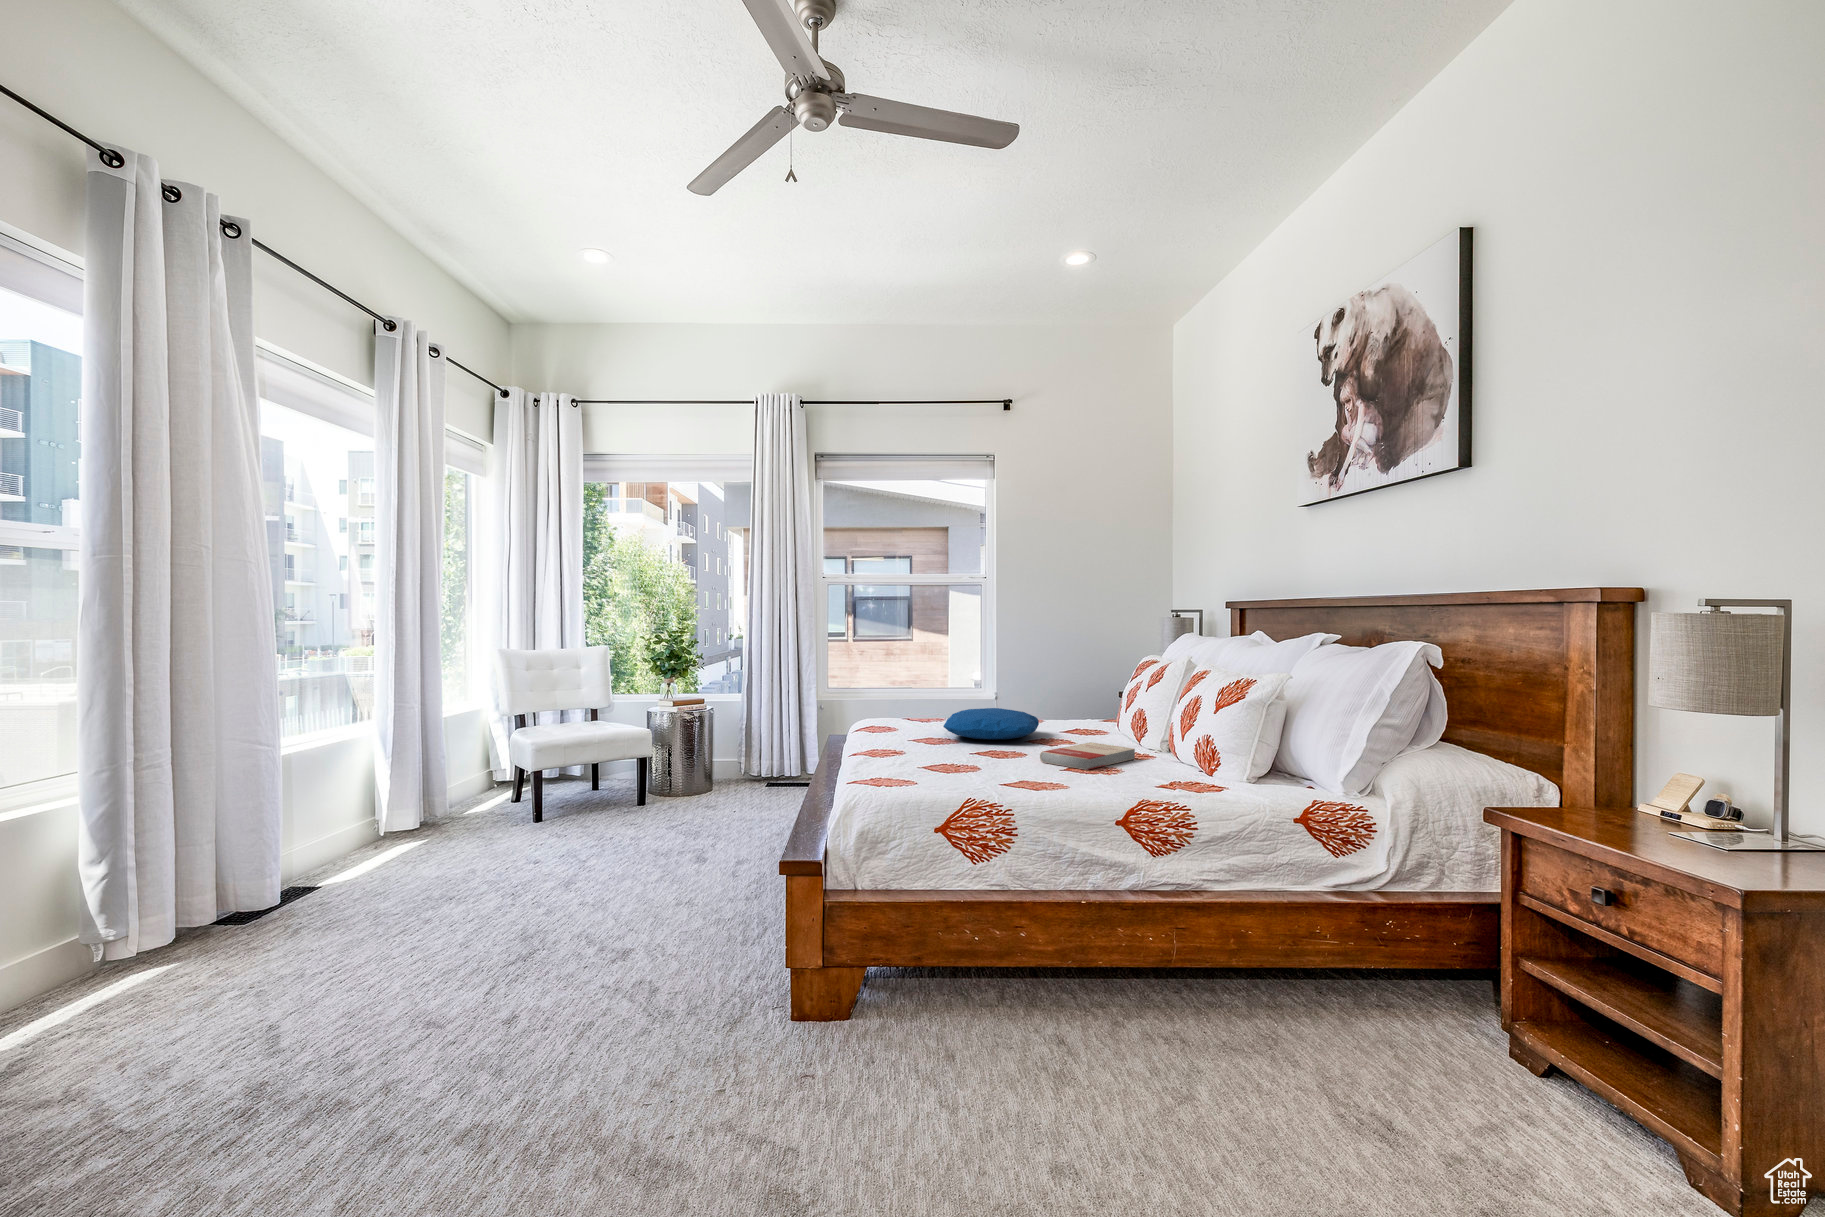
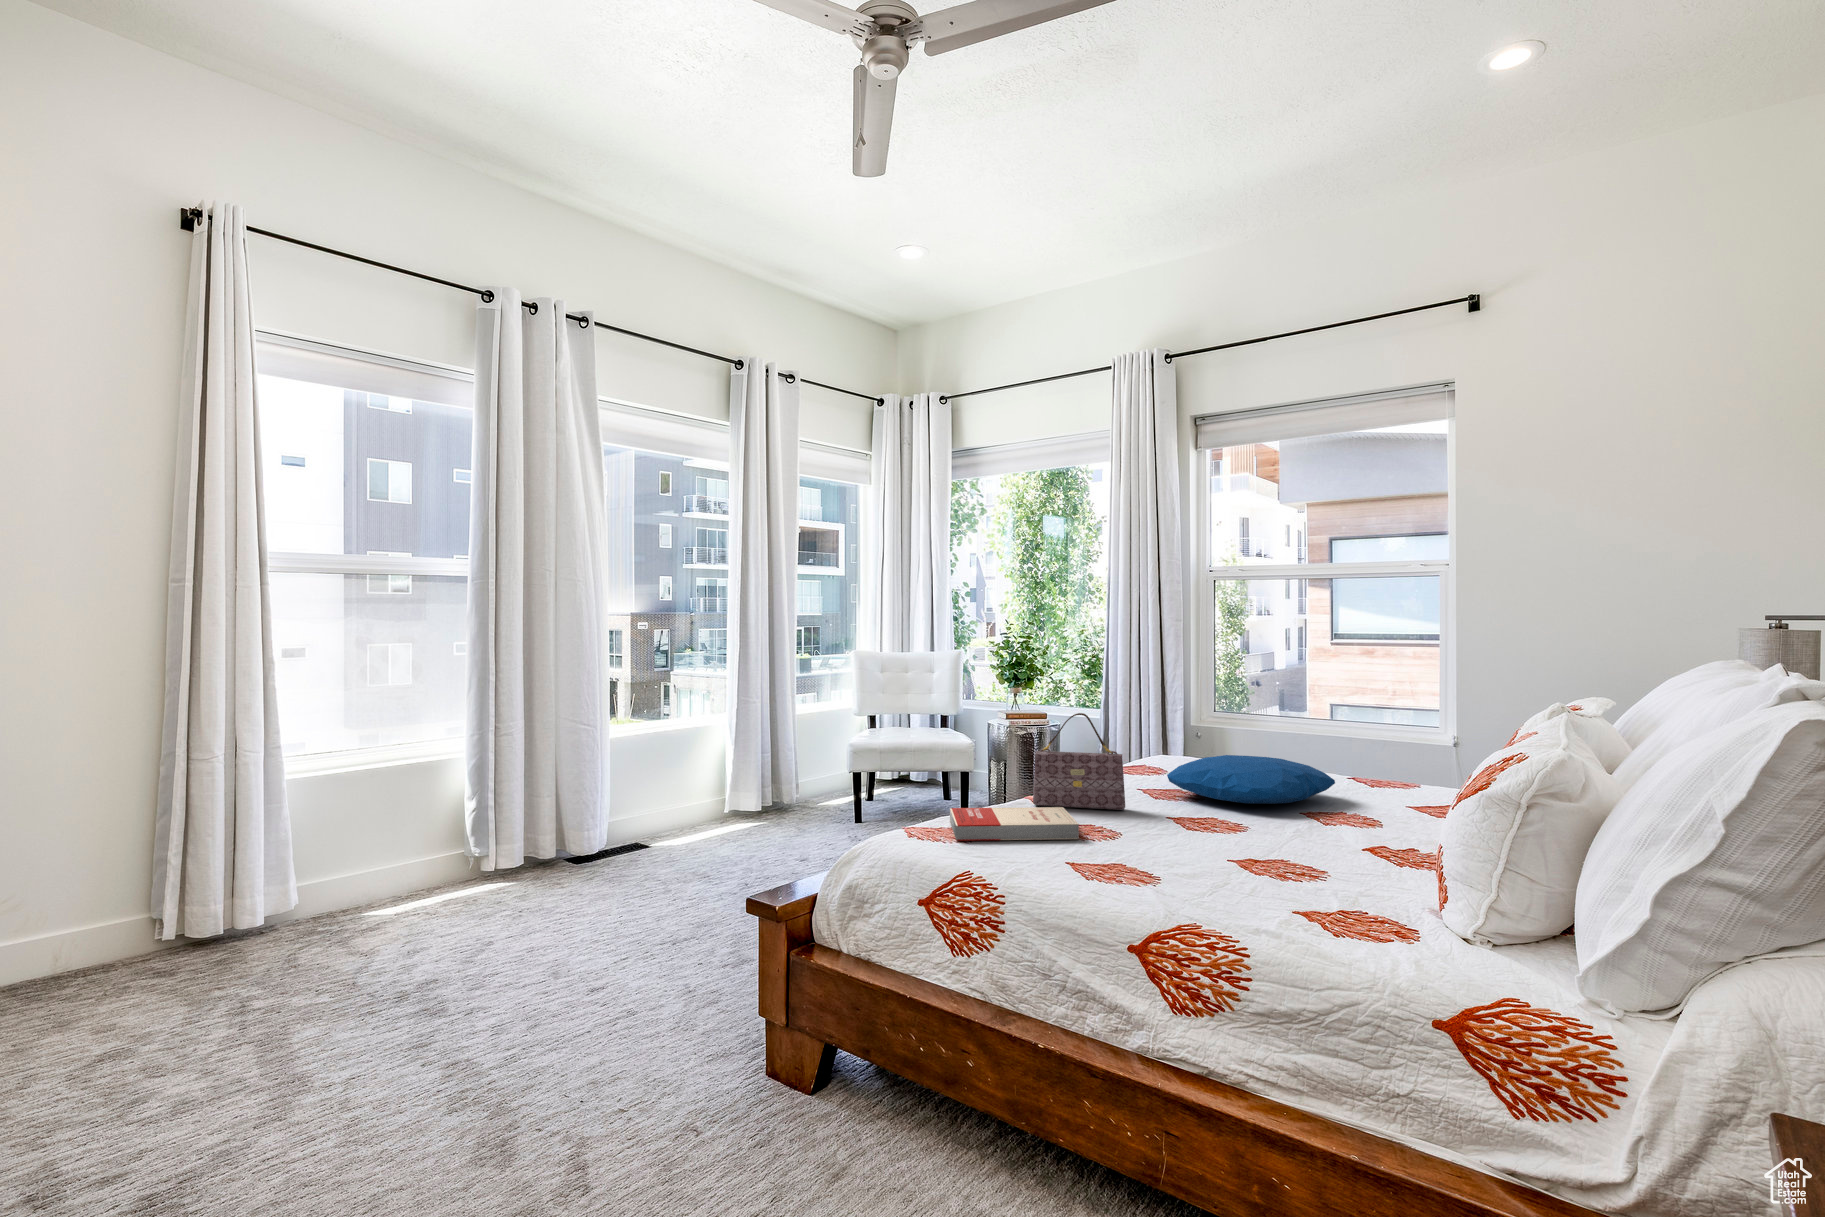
handbag: none [886,684,951,758] -> present [1033,713,1125,810]
book: present [1040,742,1135,770] -> present [950,807,1079,841]

